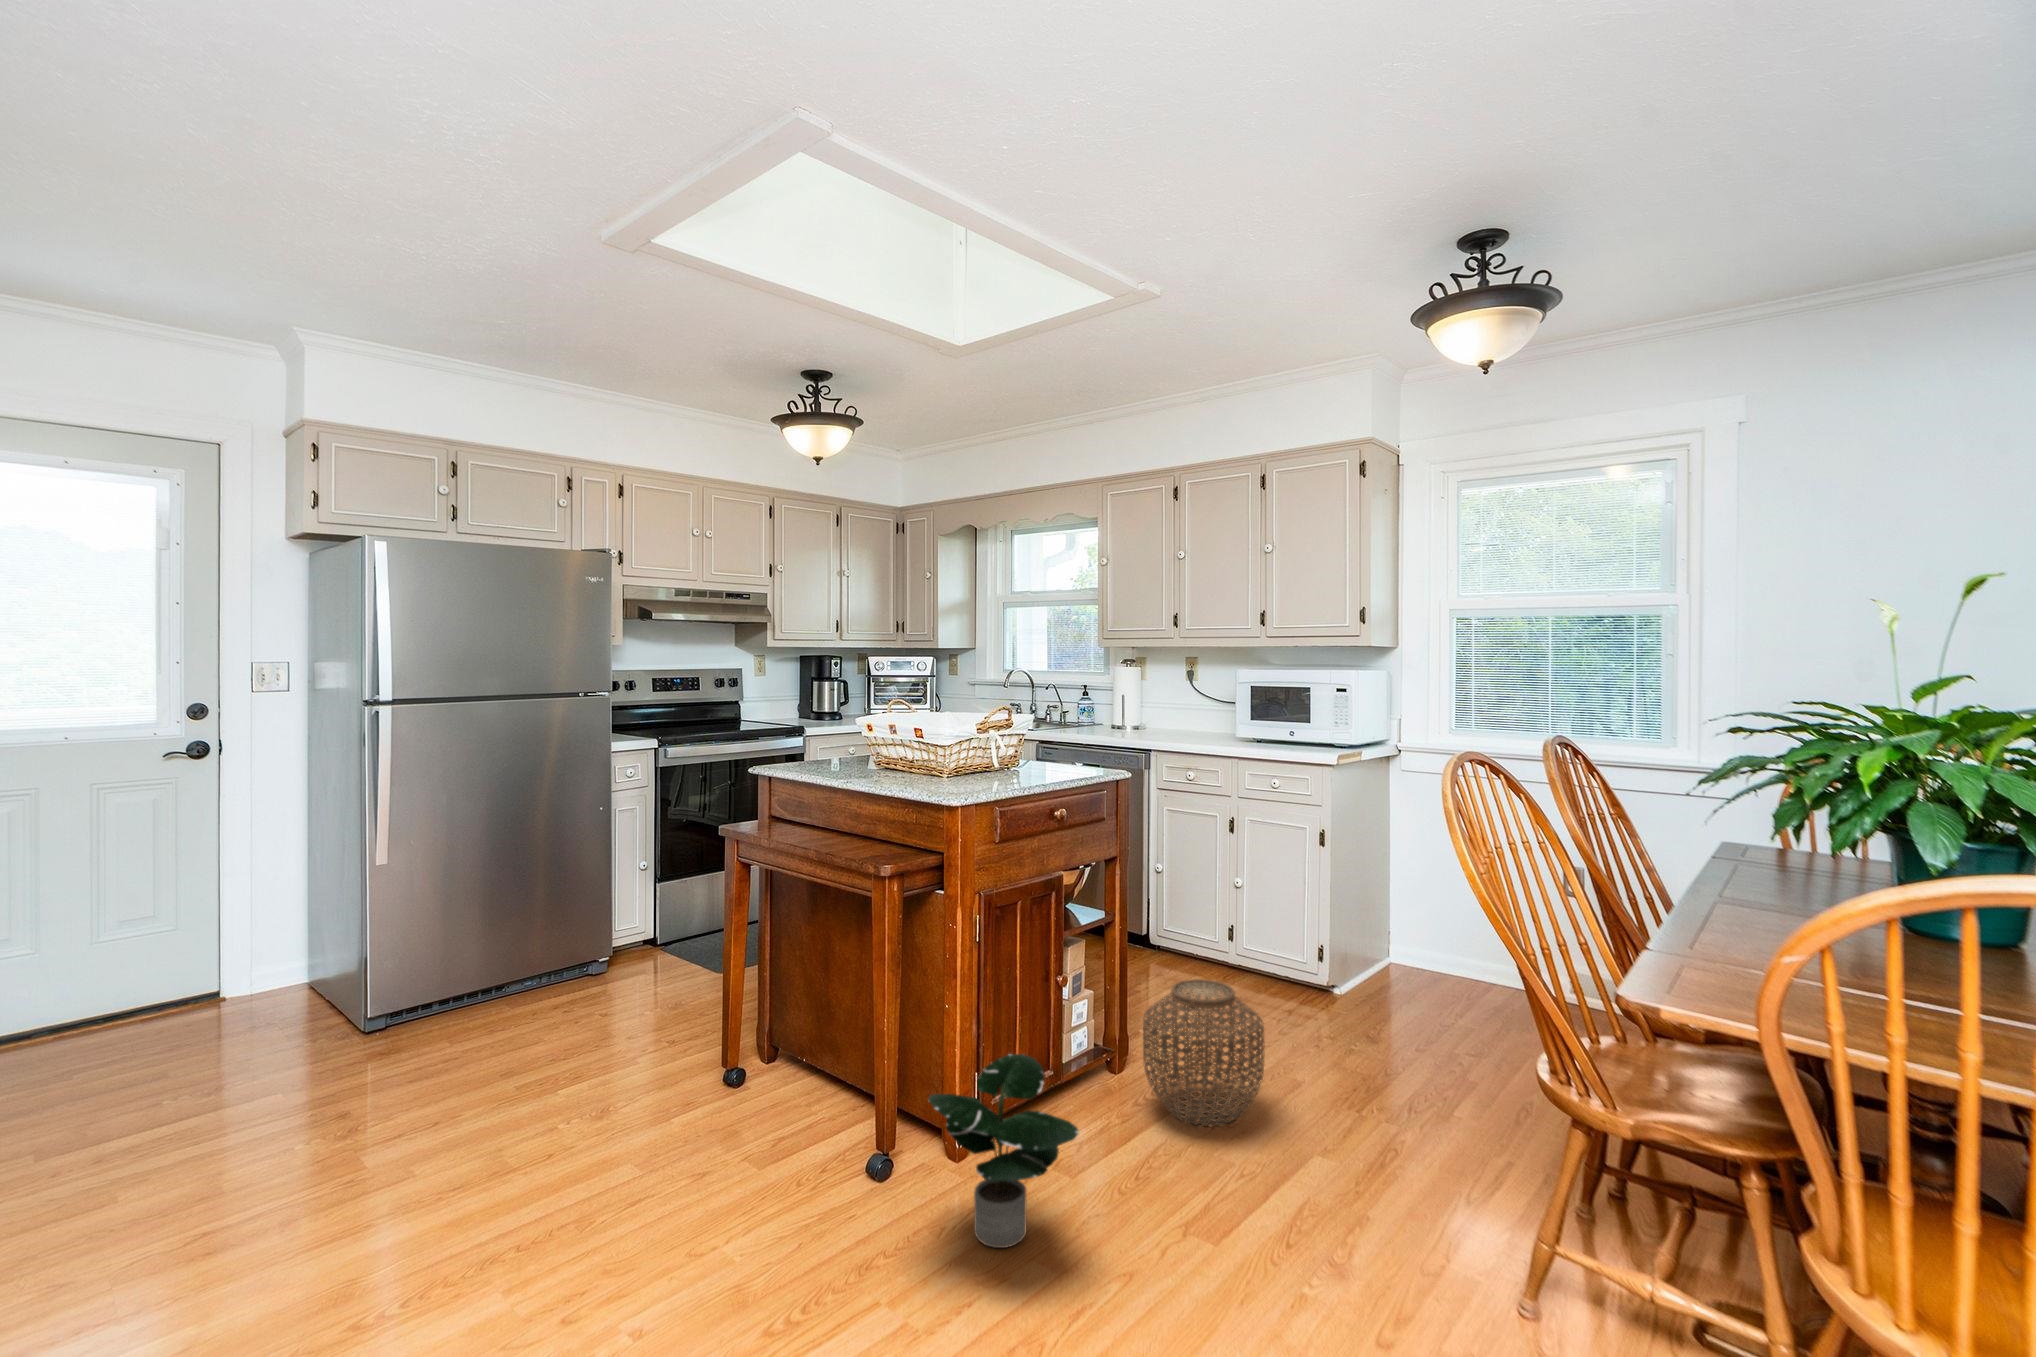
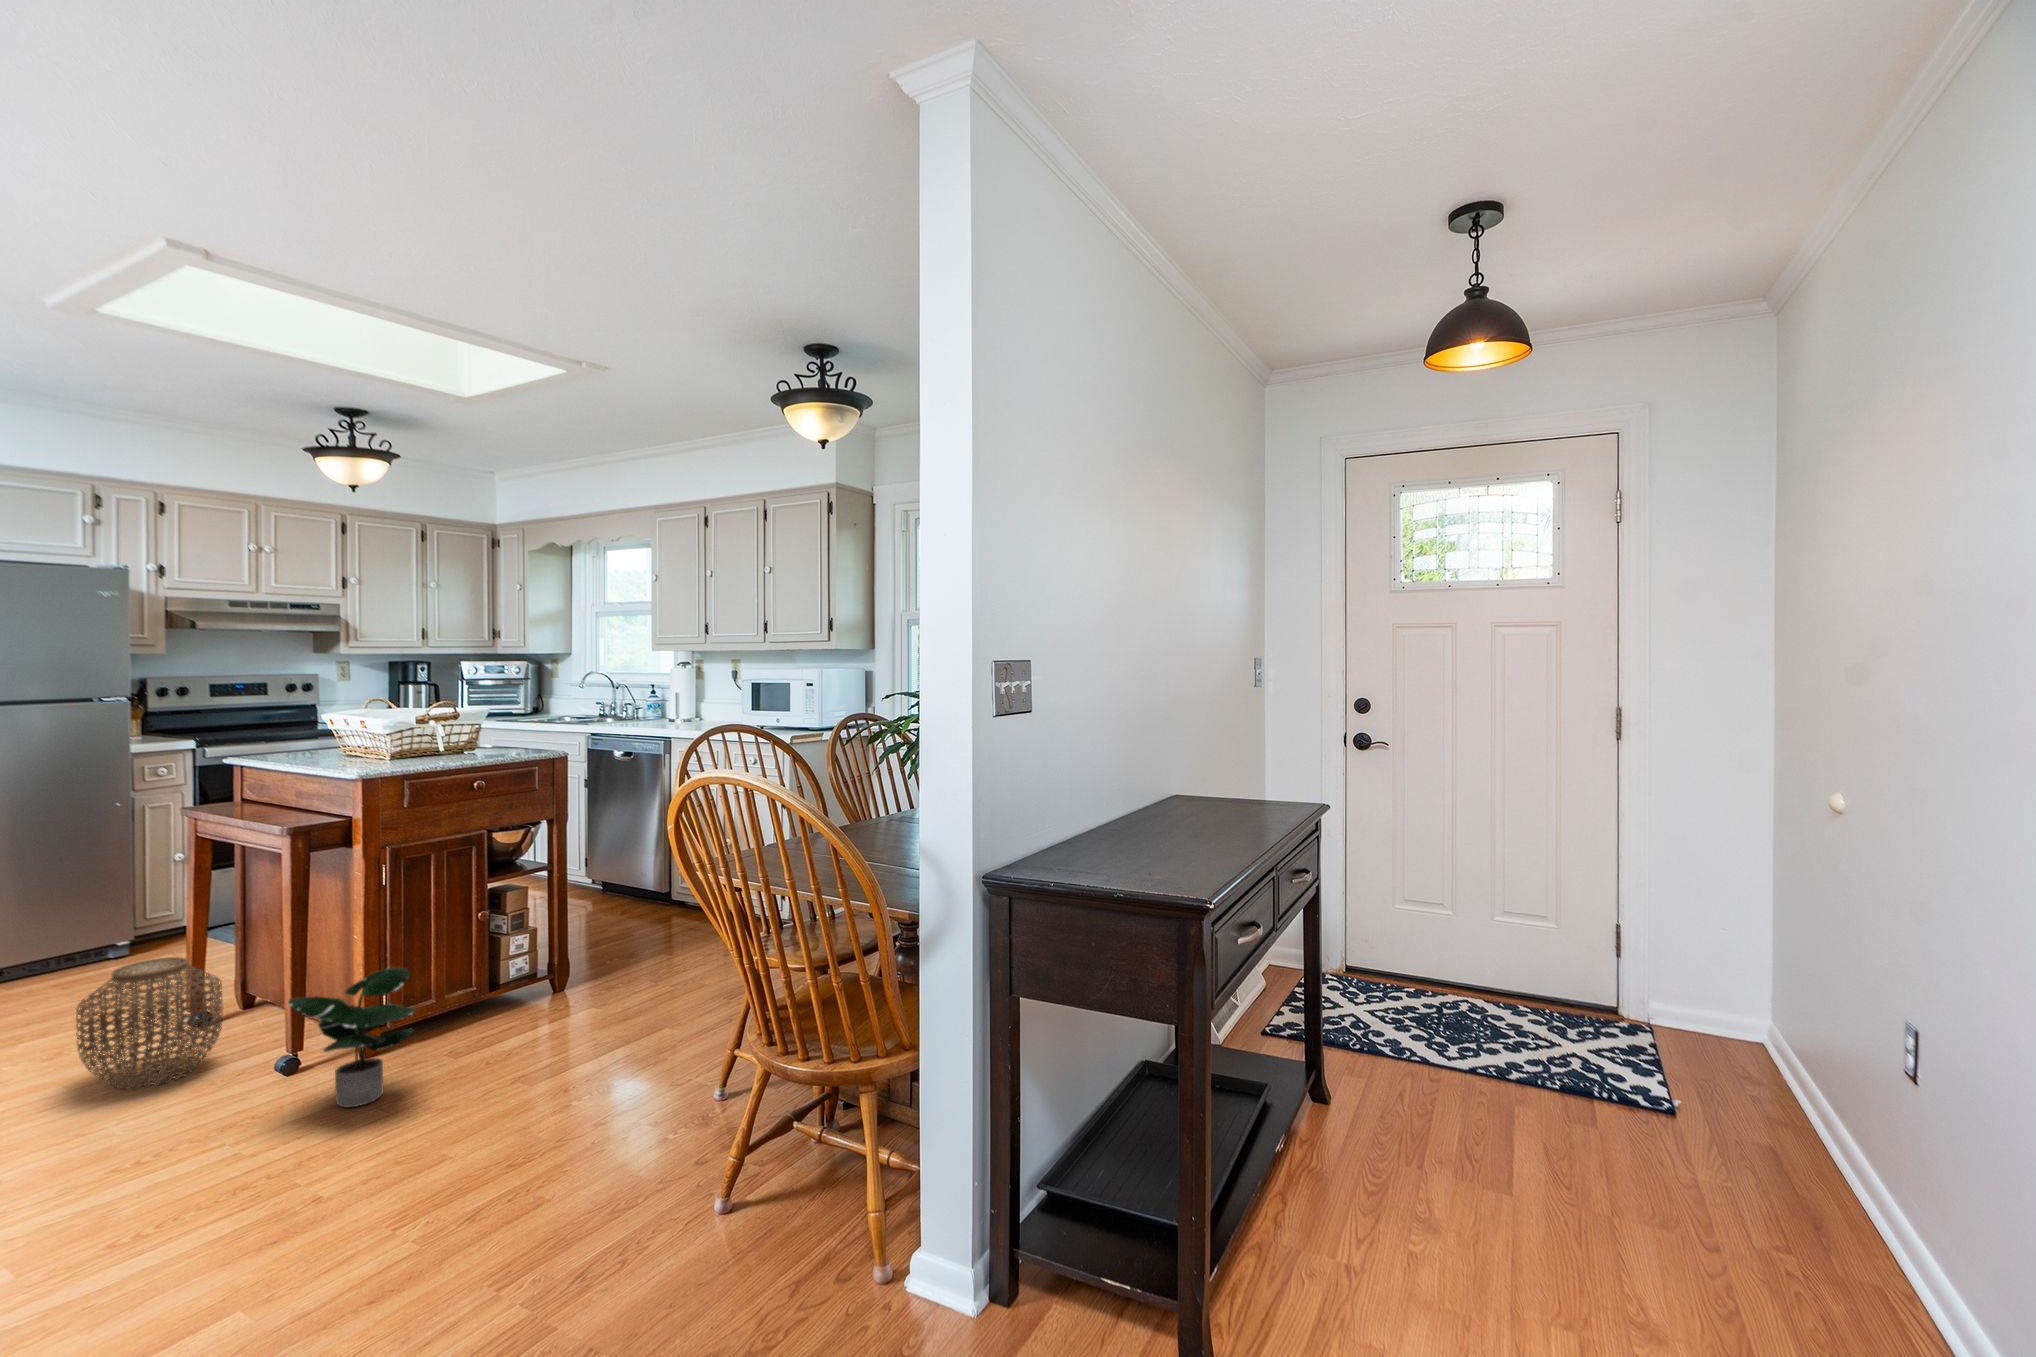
woven basket: present [1143,979,1264,1126] -> present [76,957,222,1089]

